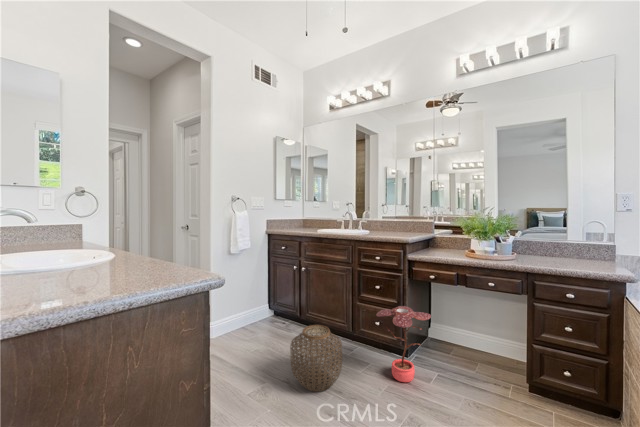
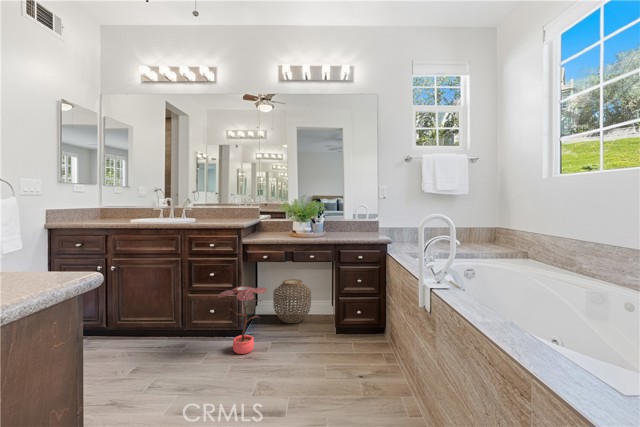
woven basket: present [290,325,342,392] -> present [273,279,311,323]

